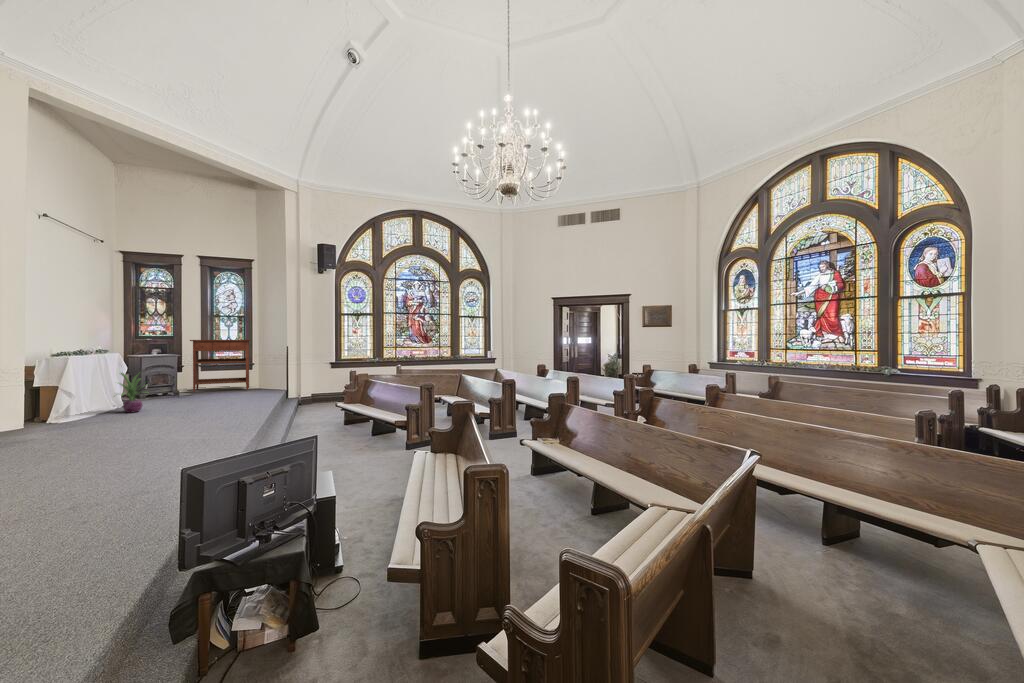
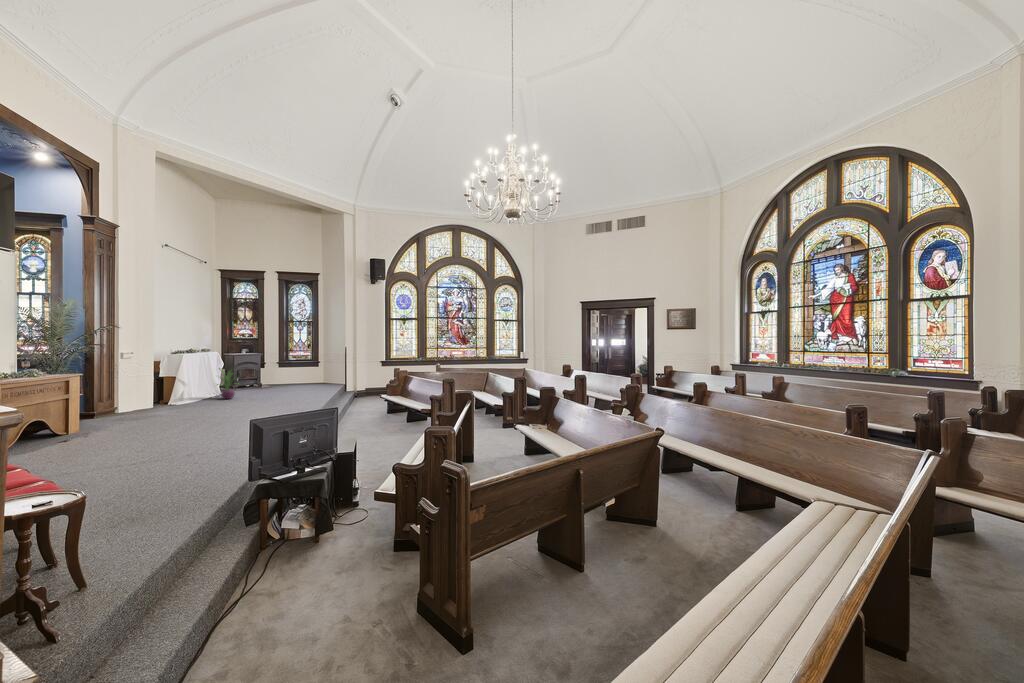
console table: present [190,340,251,392] -> none [269,342,317,386]

